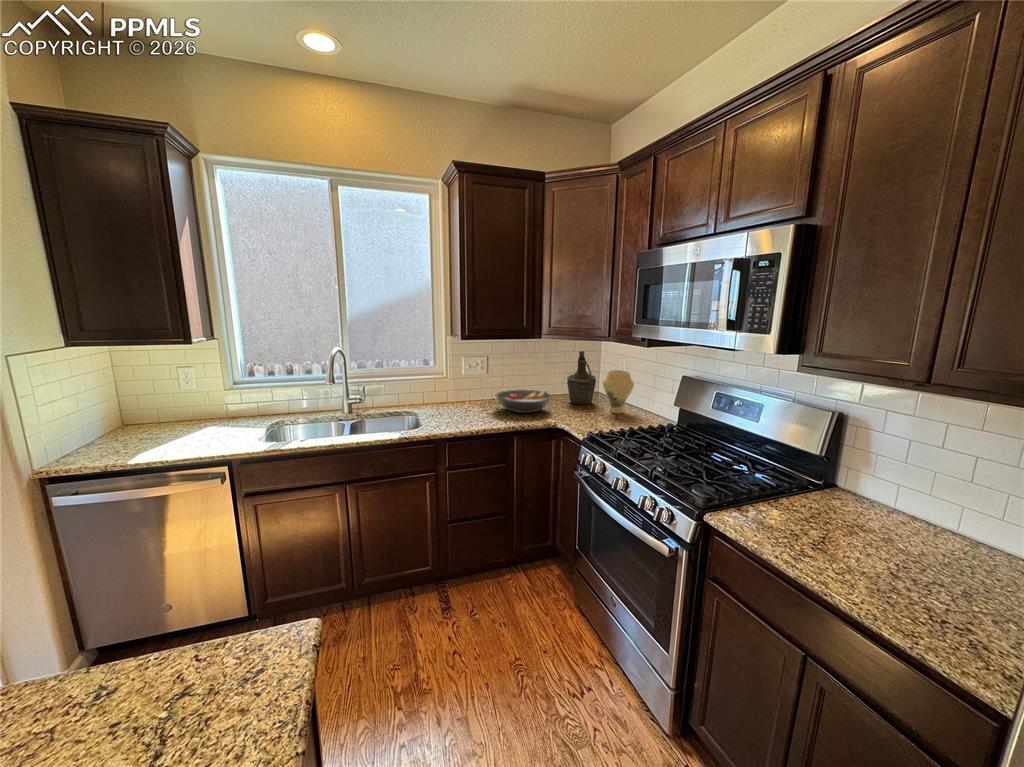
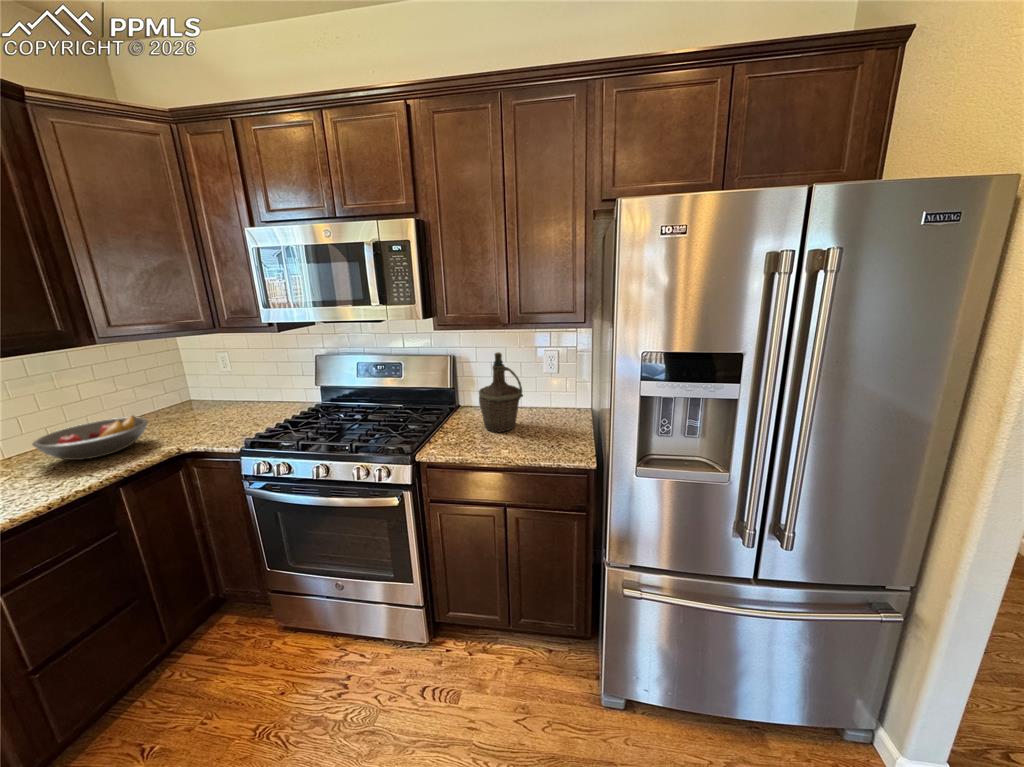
bottle: present [567,351,596,404] -> present [479,352,523,432]
vase: present [603,370,634,413] -> none [215,365,256,415]

